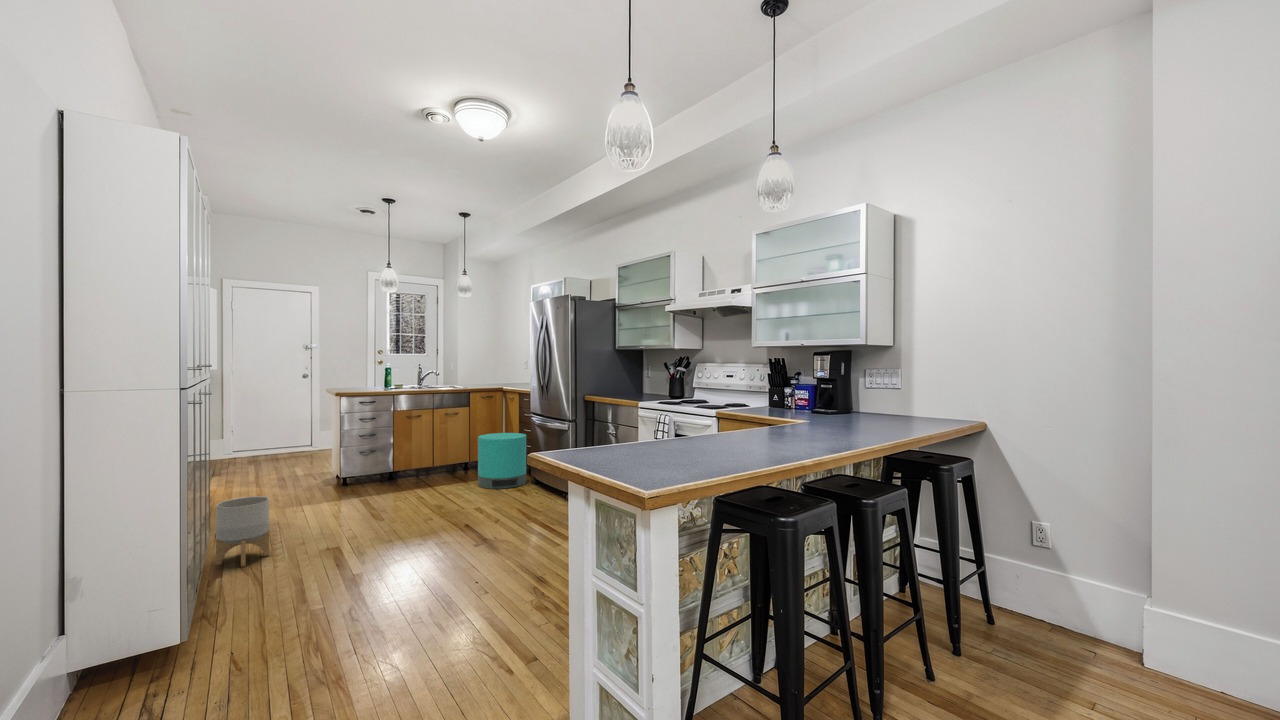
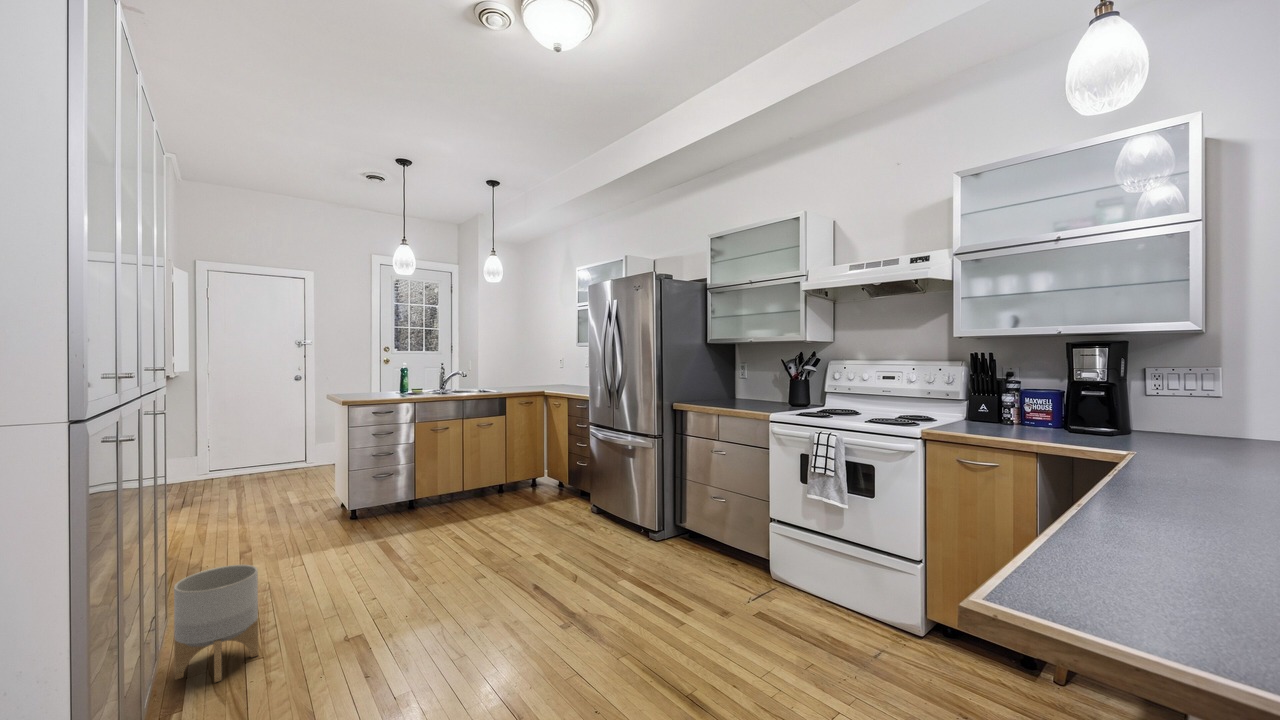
trash can: present [478,433,526,489] -> none [524,448,584,522]

